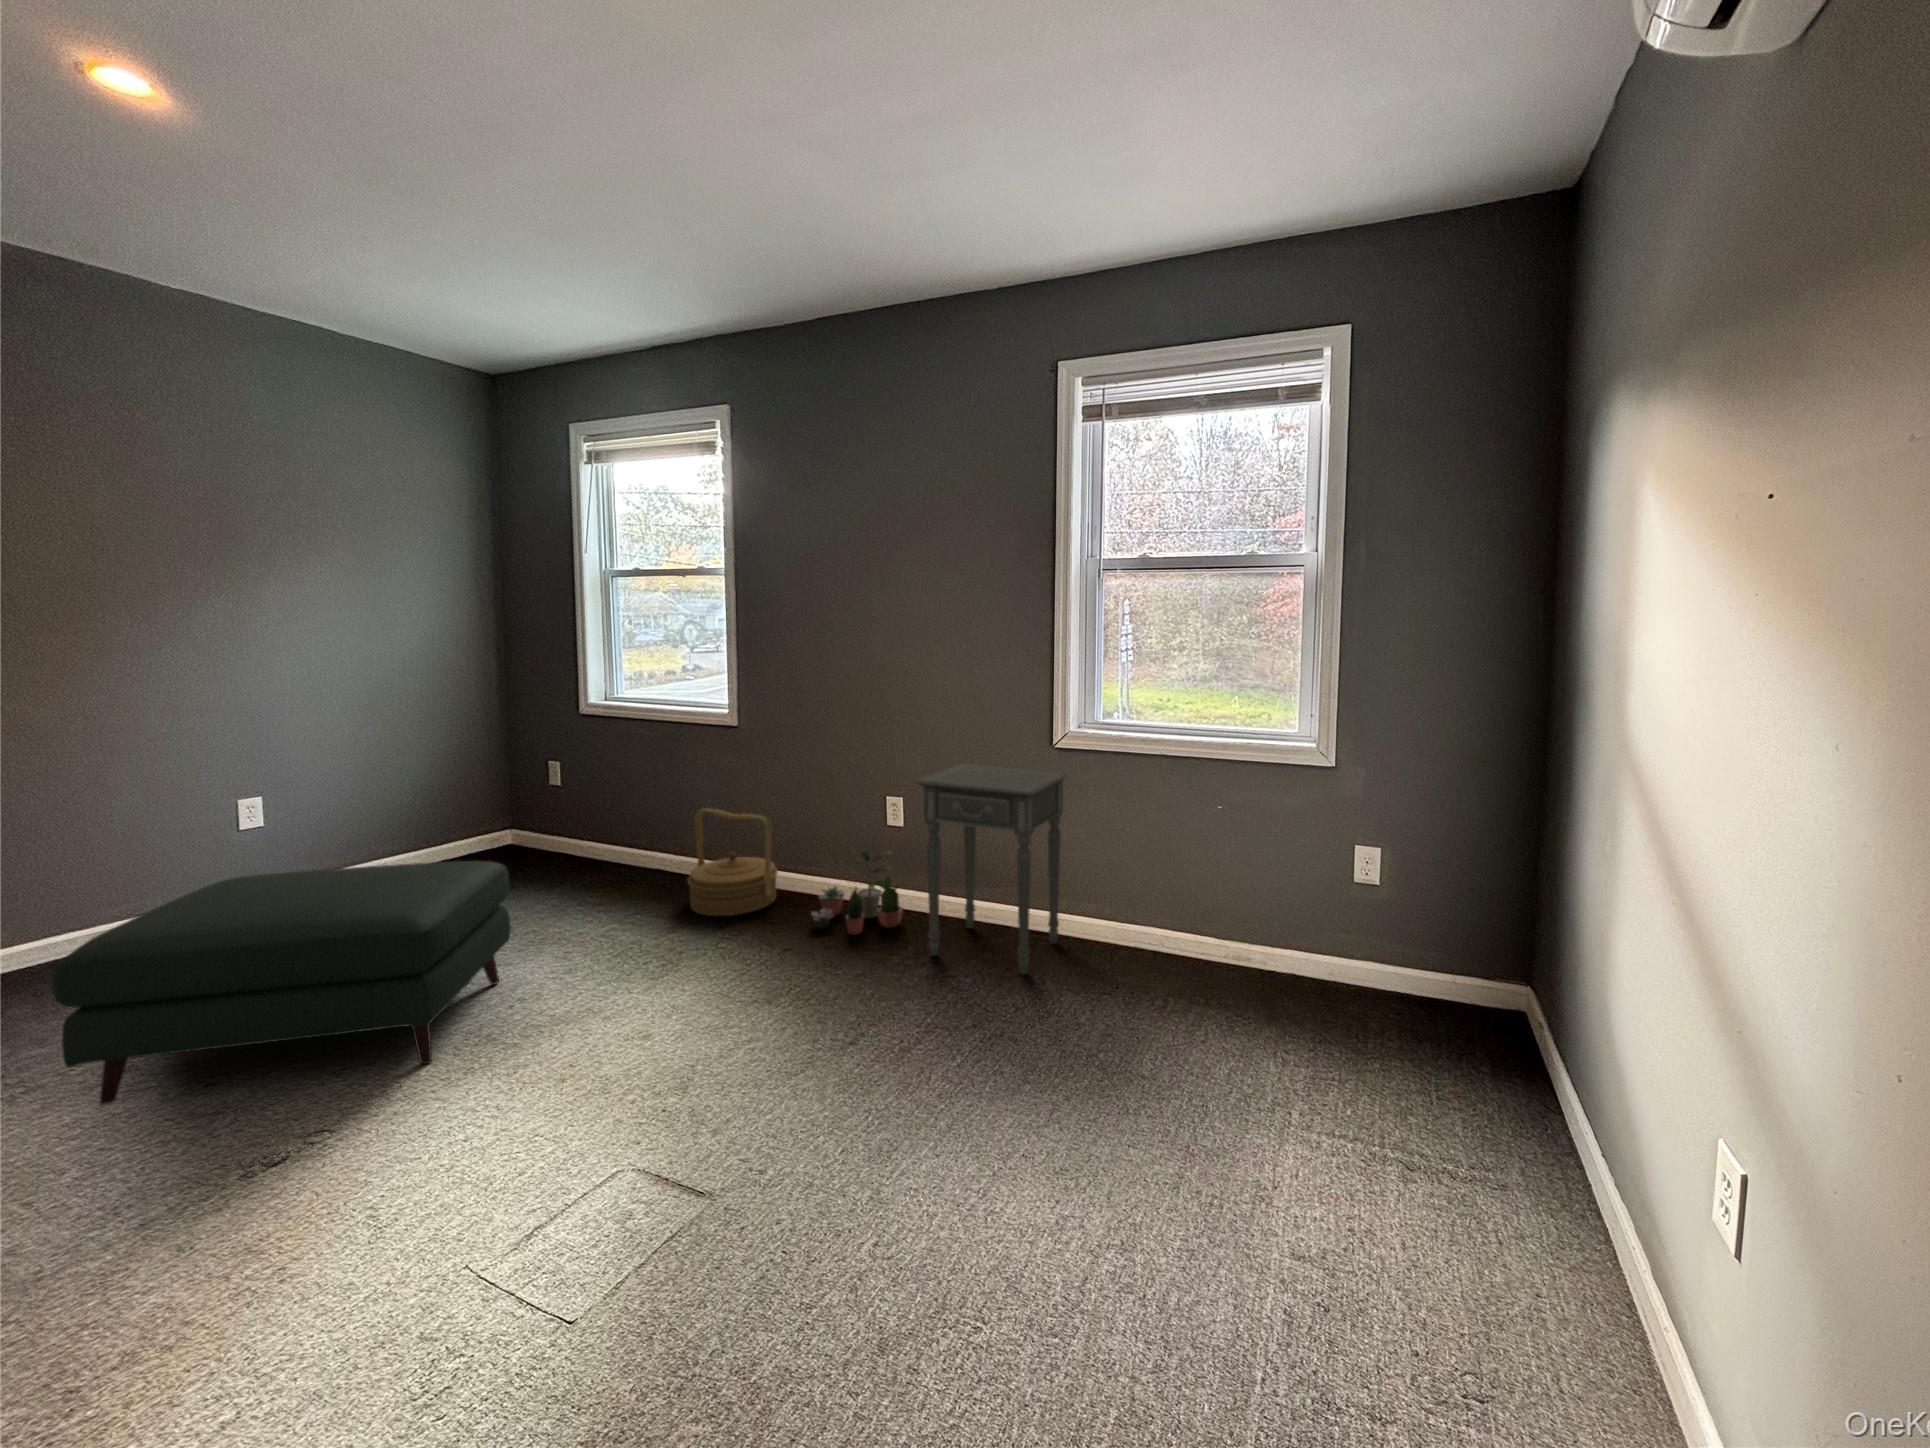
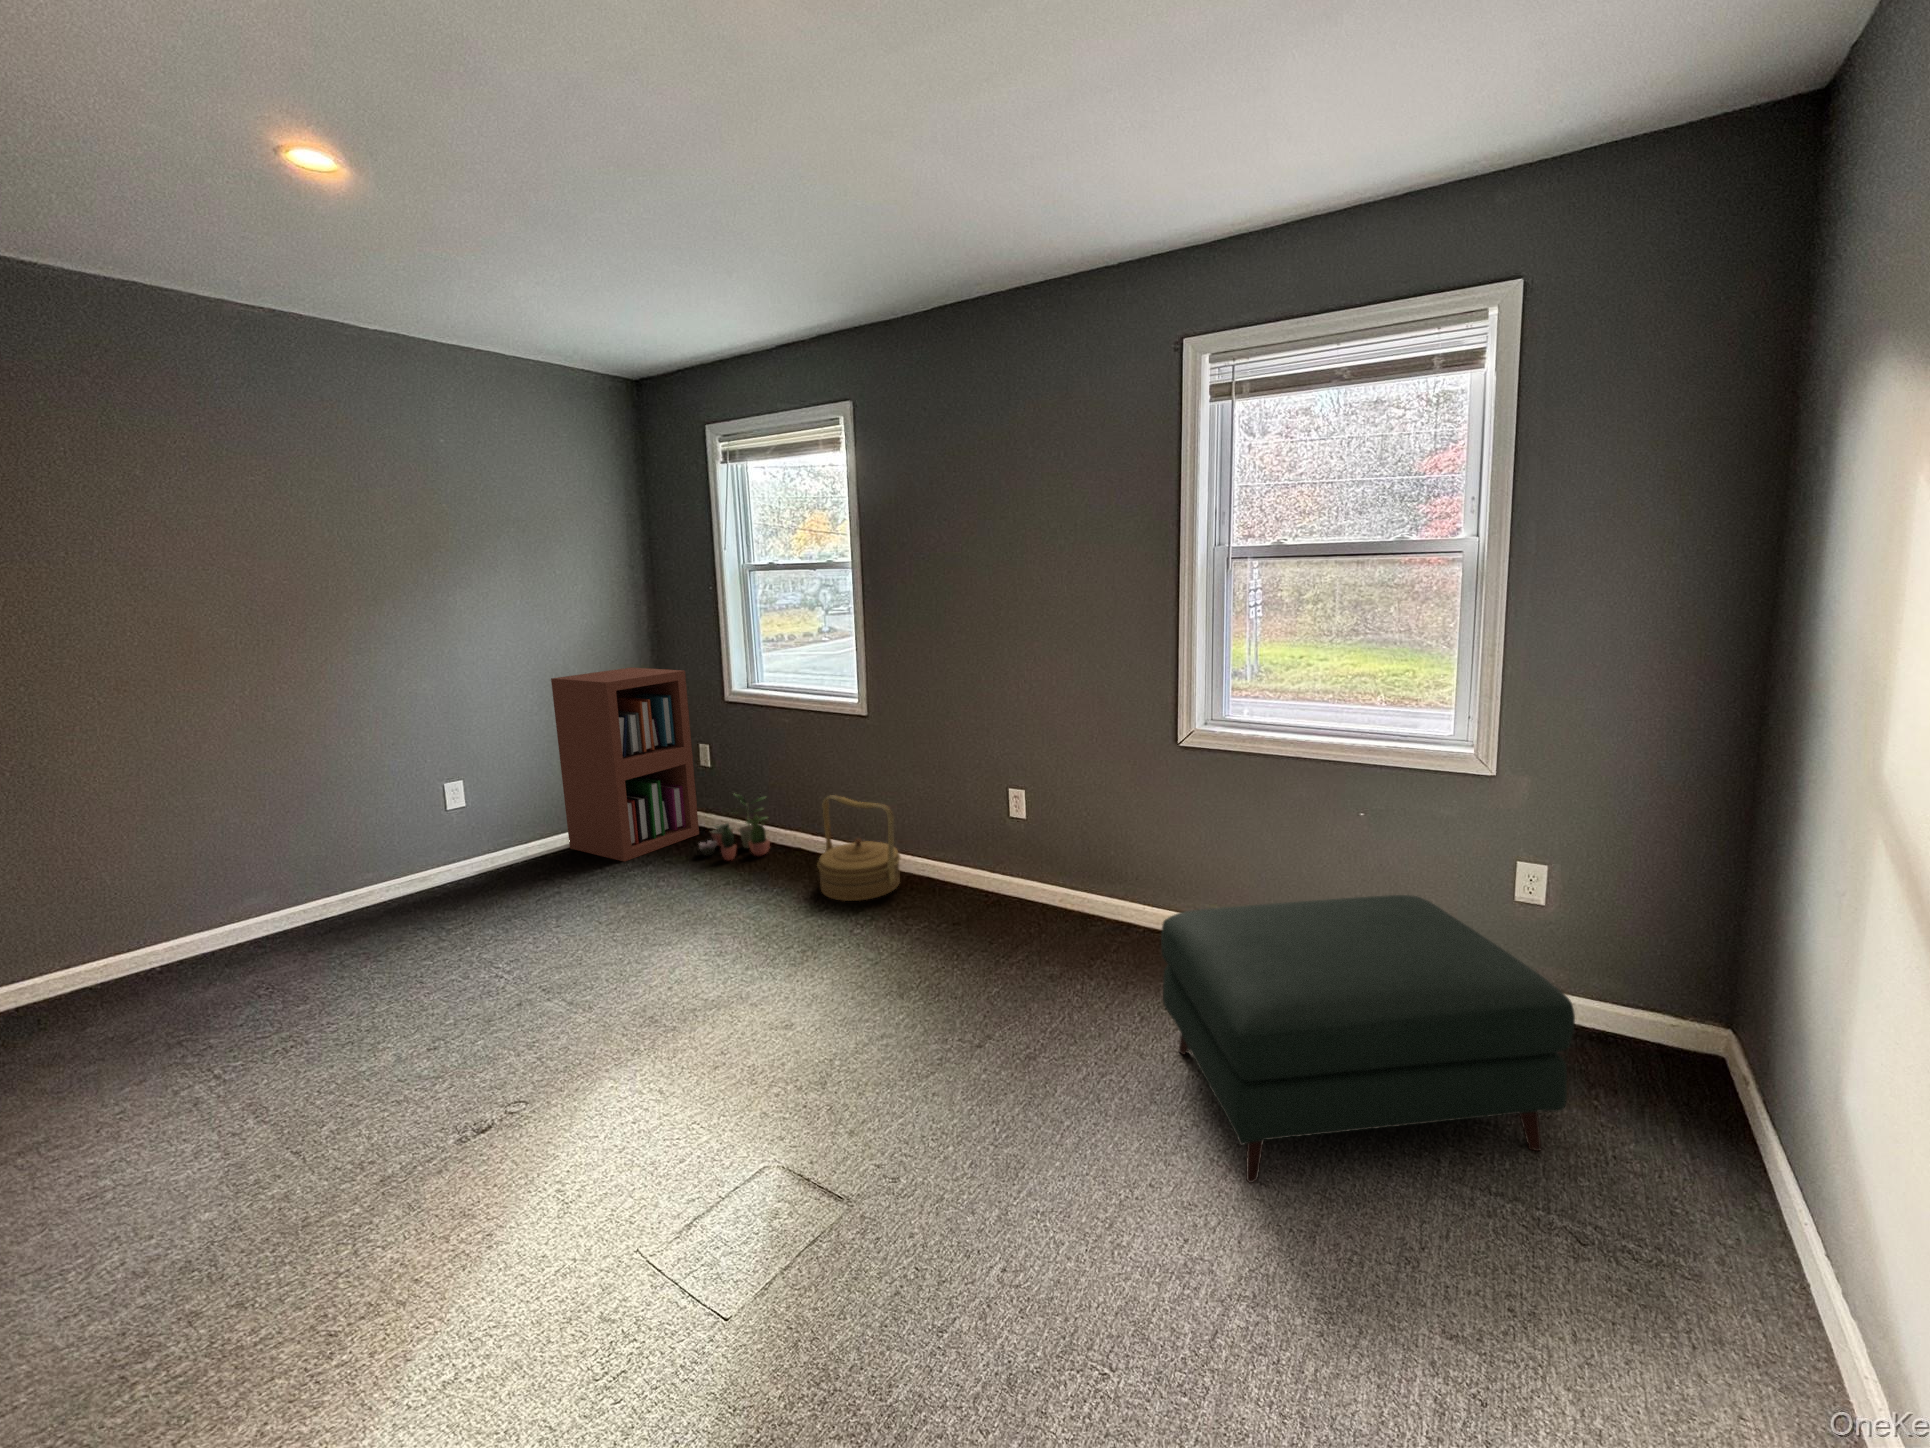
bookshelf: none [387,679,554,886] -> present [551,668,699,862]
side table: present [915,764,1069,975] -> none [1032,758,1192,979]
potted plant: present [811,850,903,935] -> present [699,794,770,860]
ottoman: present [52,861,511,1105] -> present [1161,895,1575,1183]

